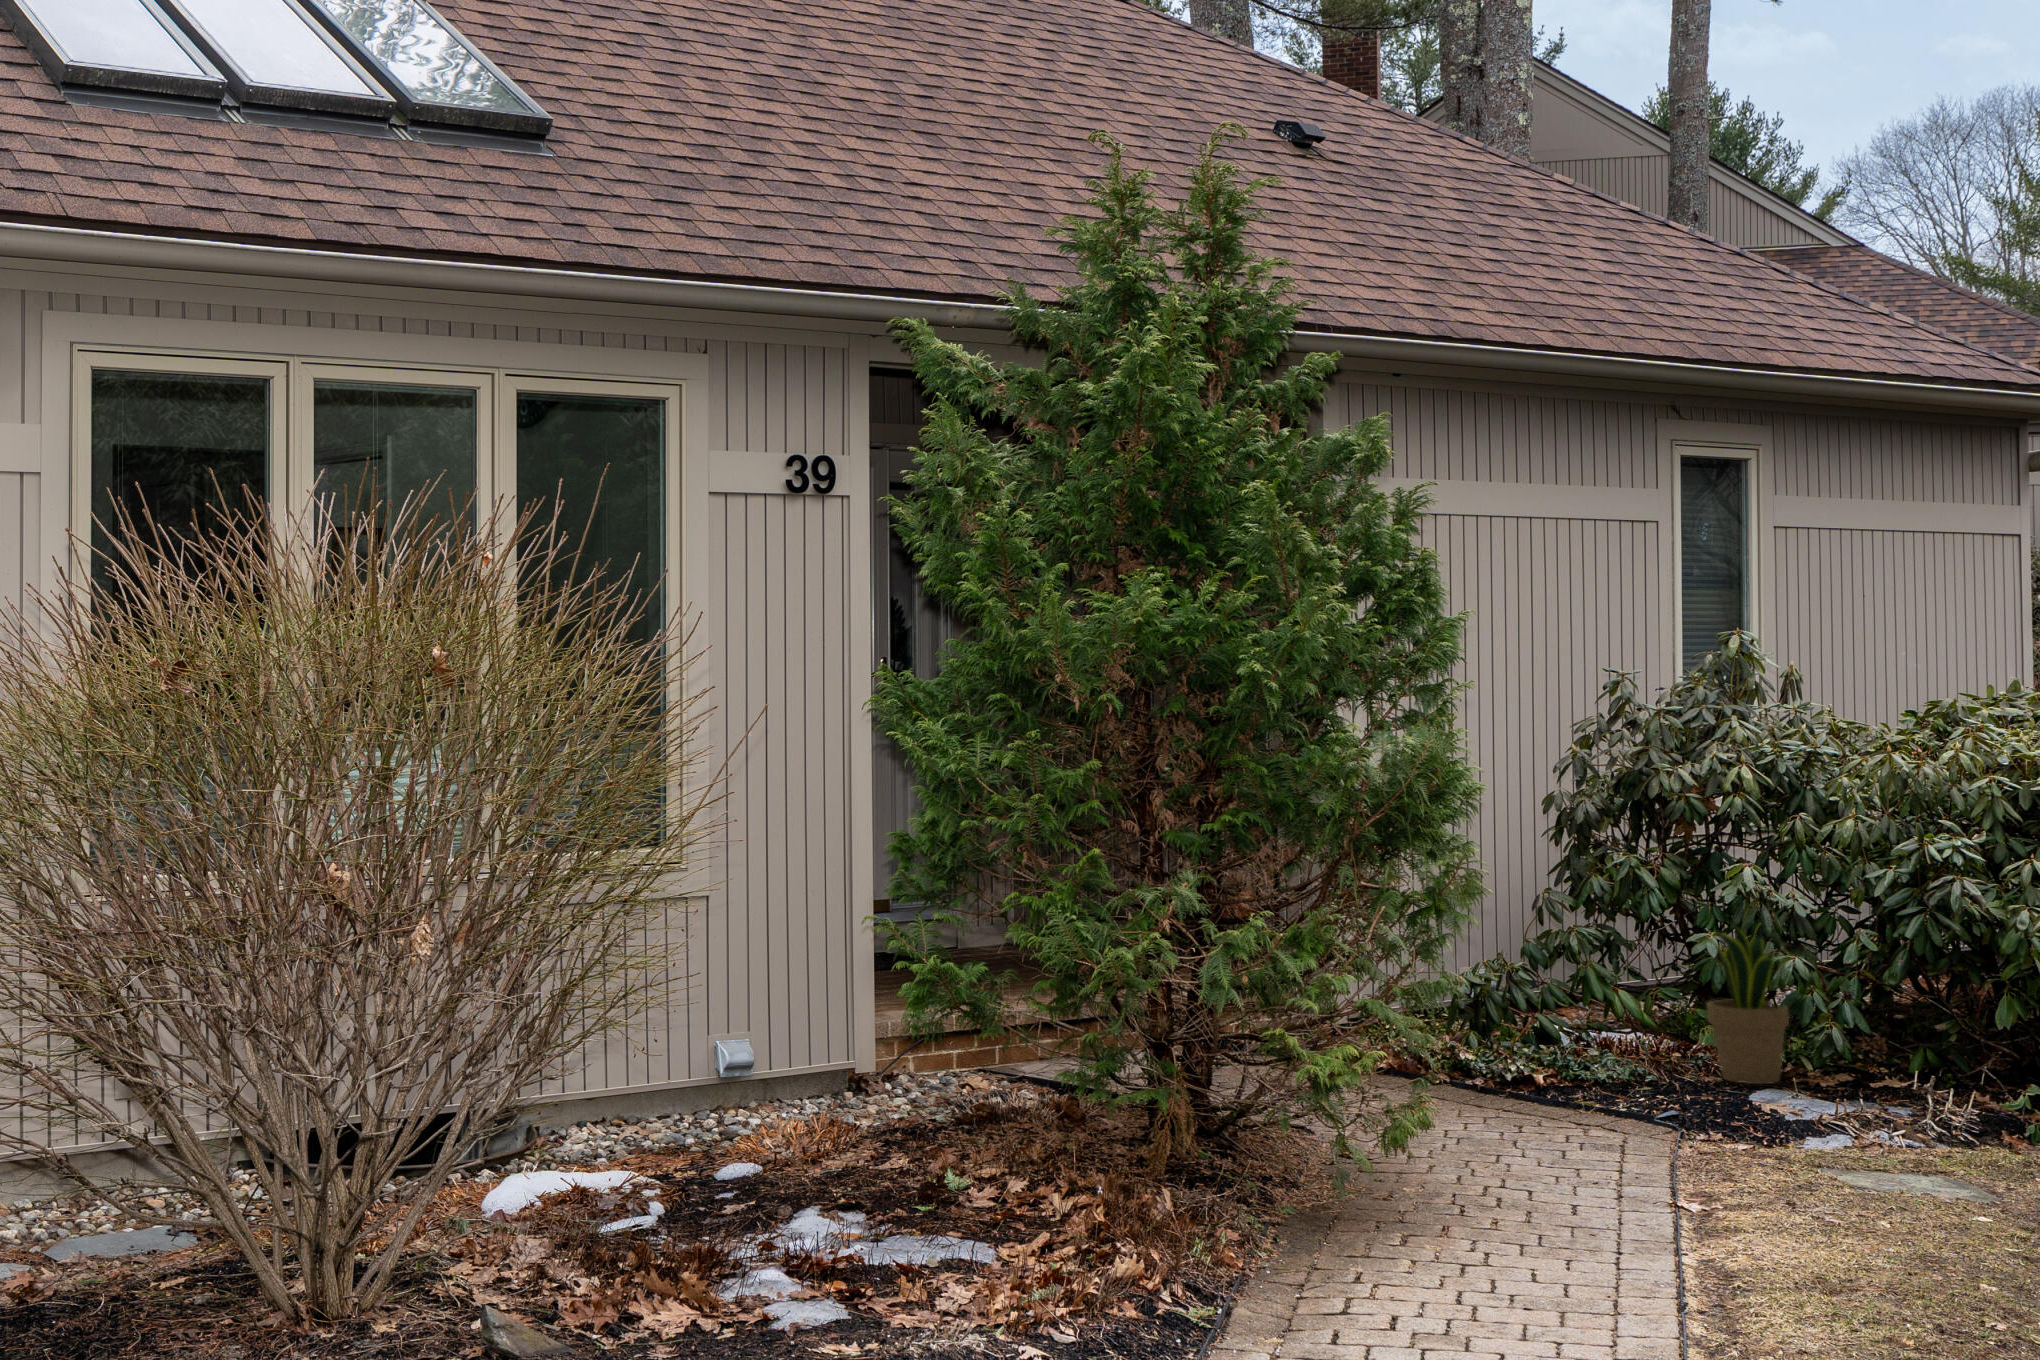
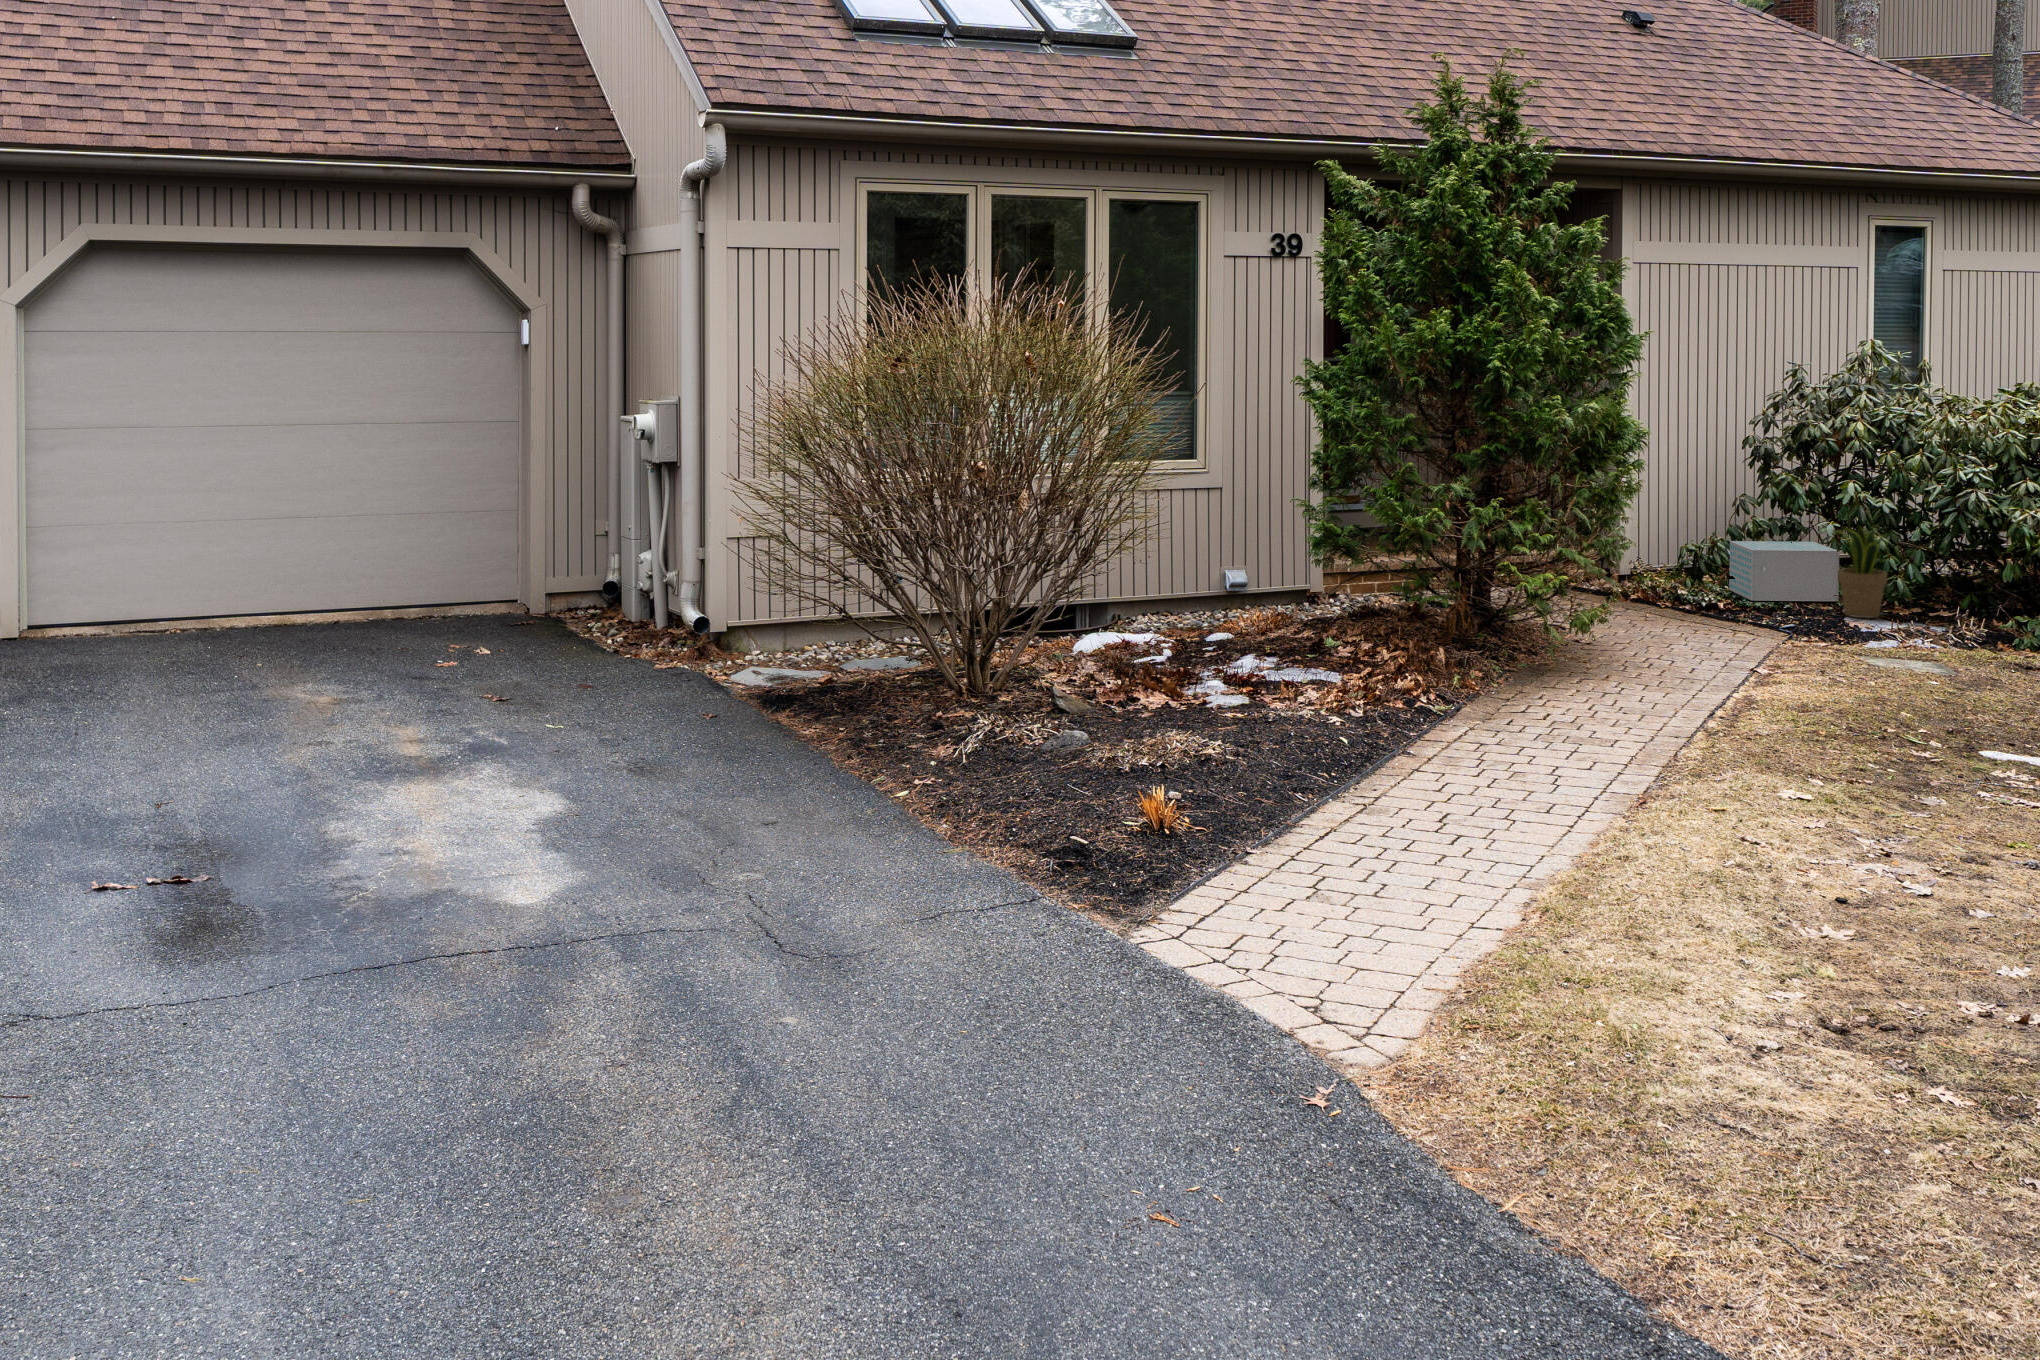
storage box: none [1506,956,1694,1059] -> present [1729,541,1839,601]

